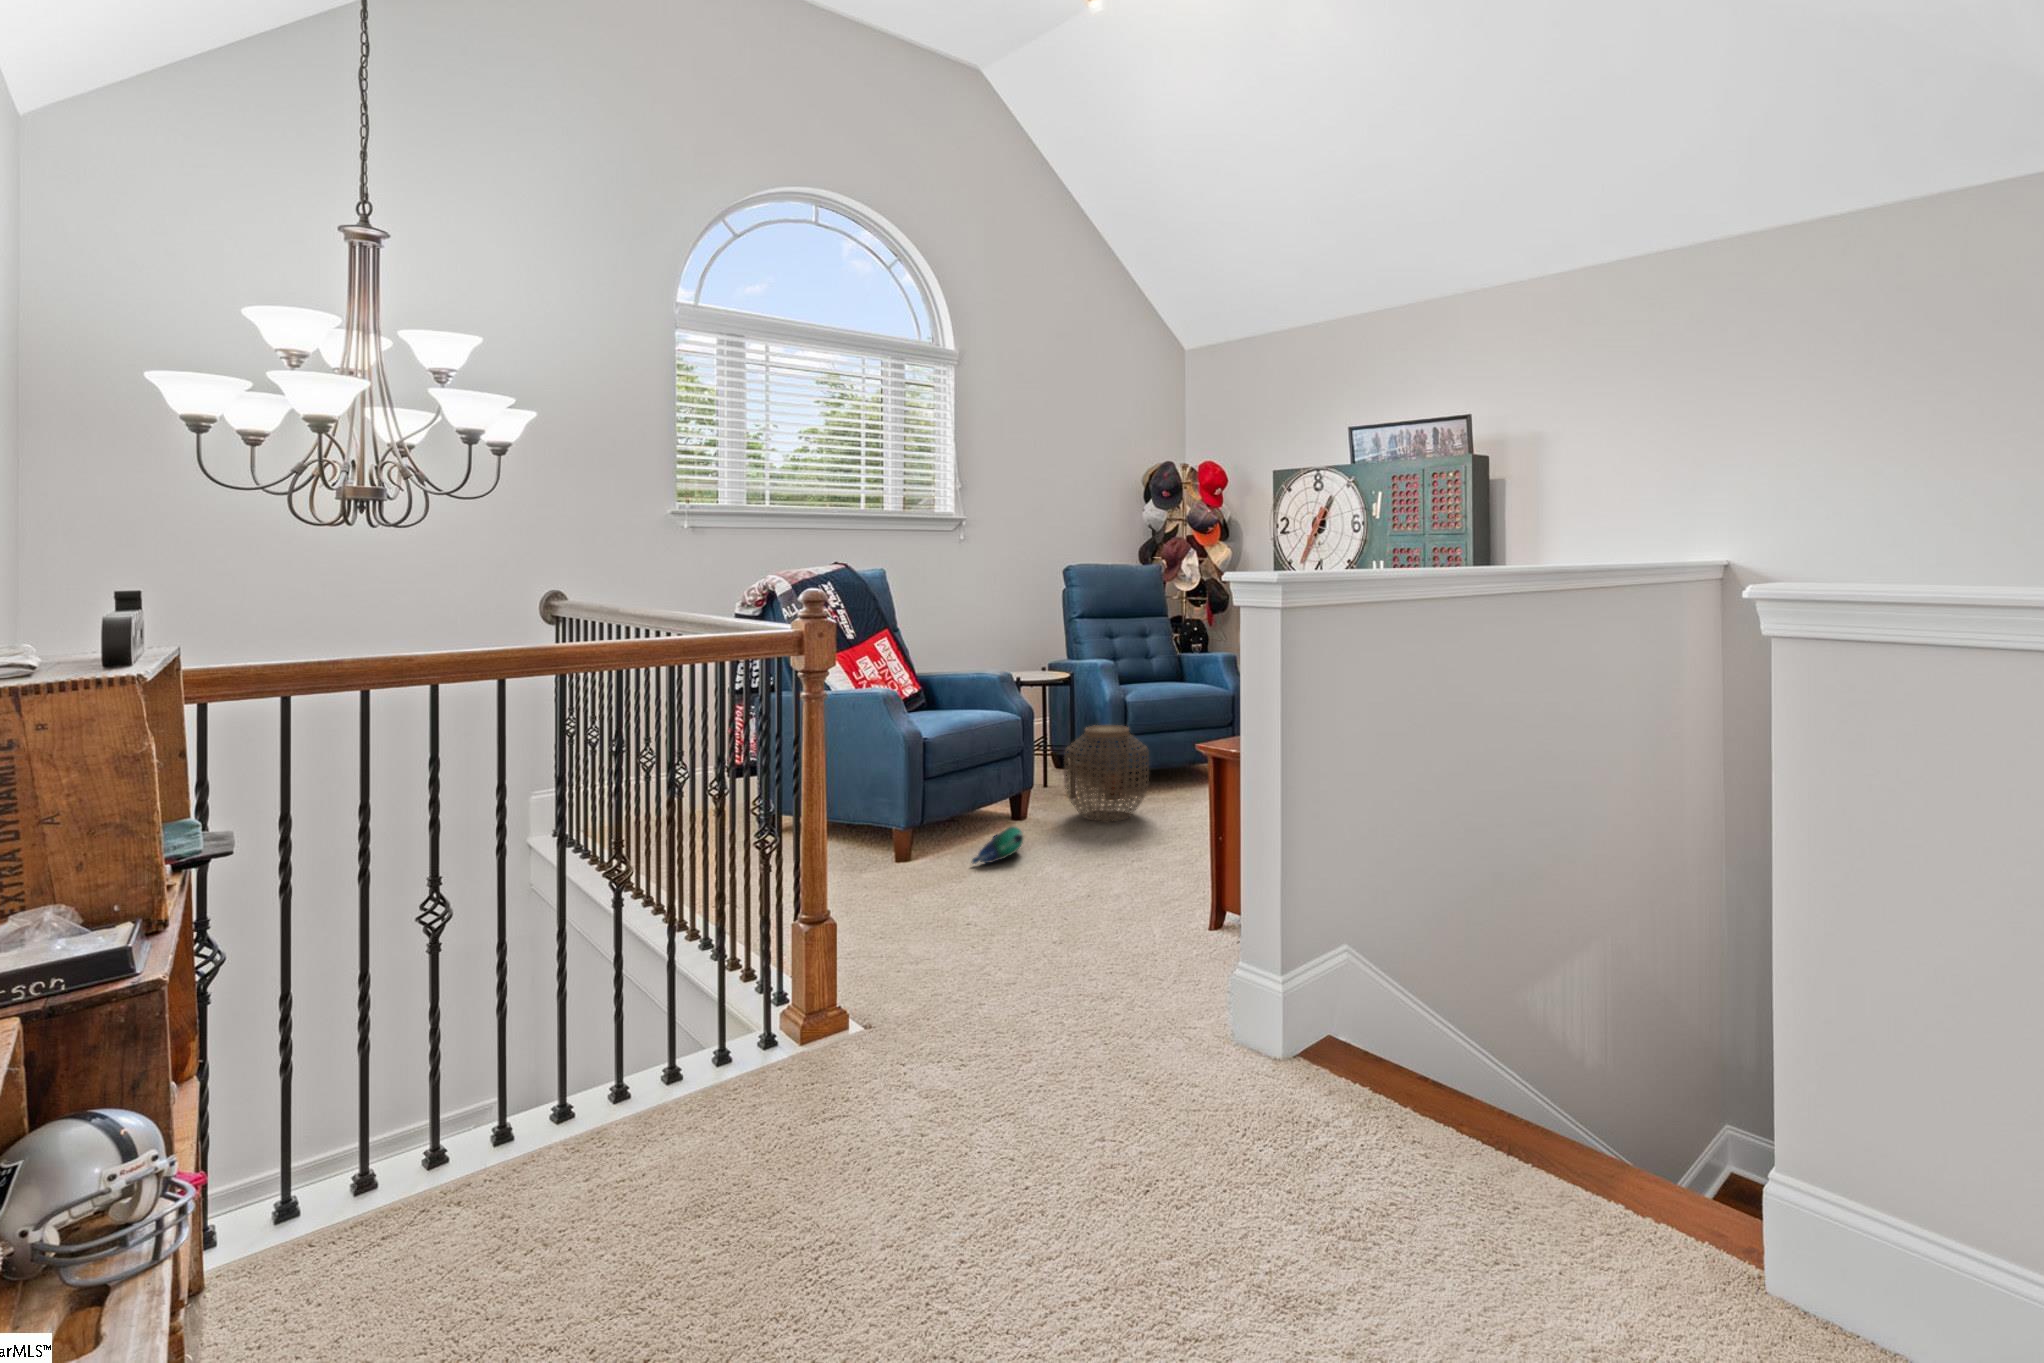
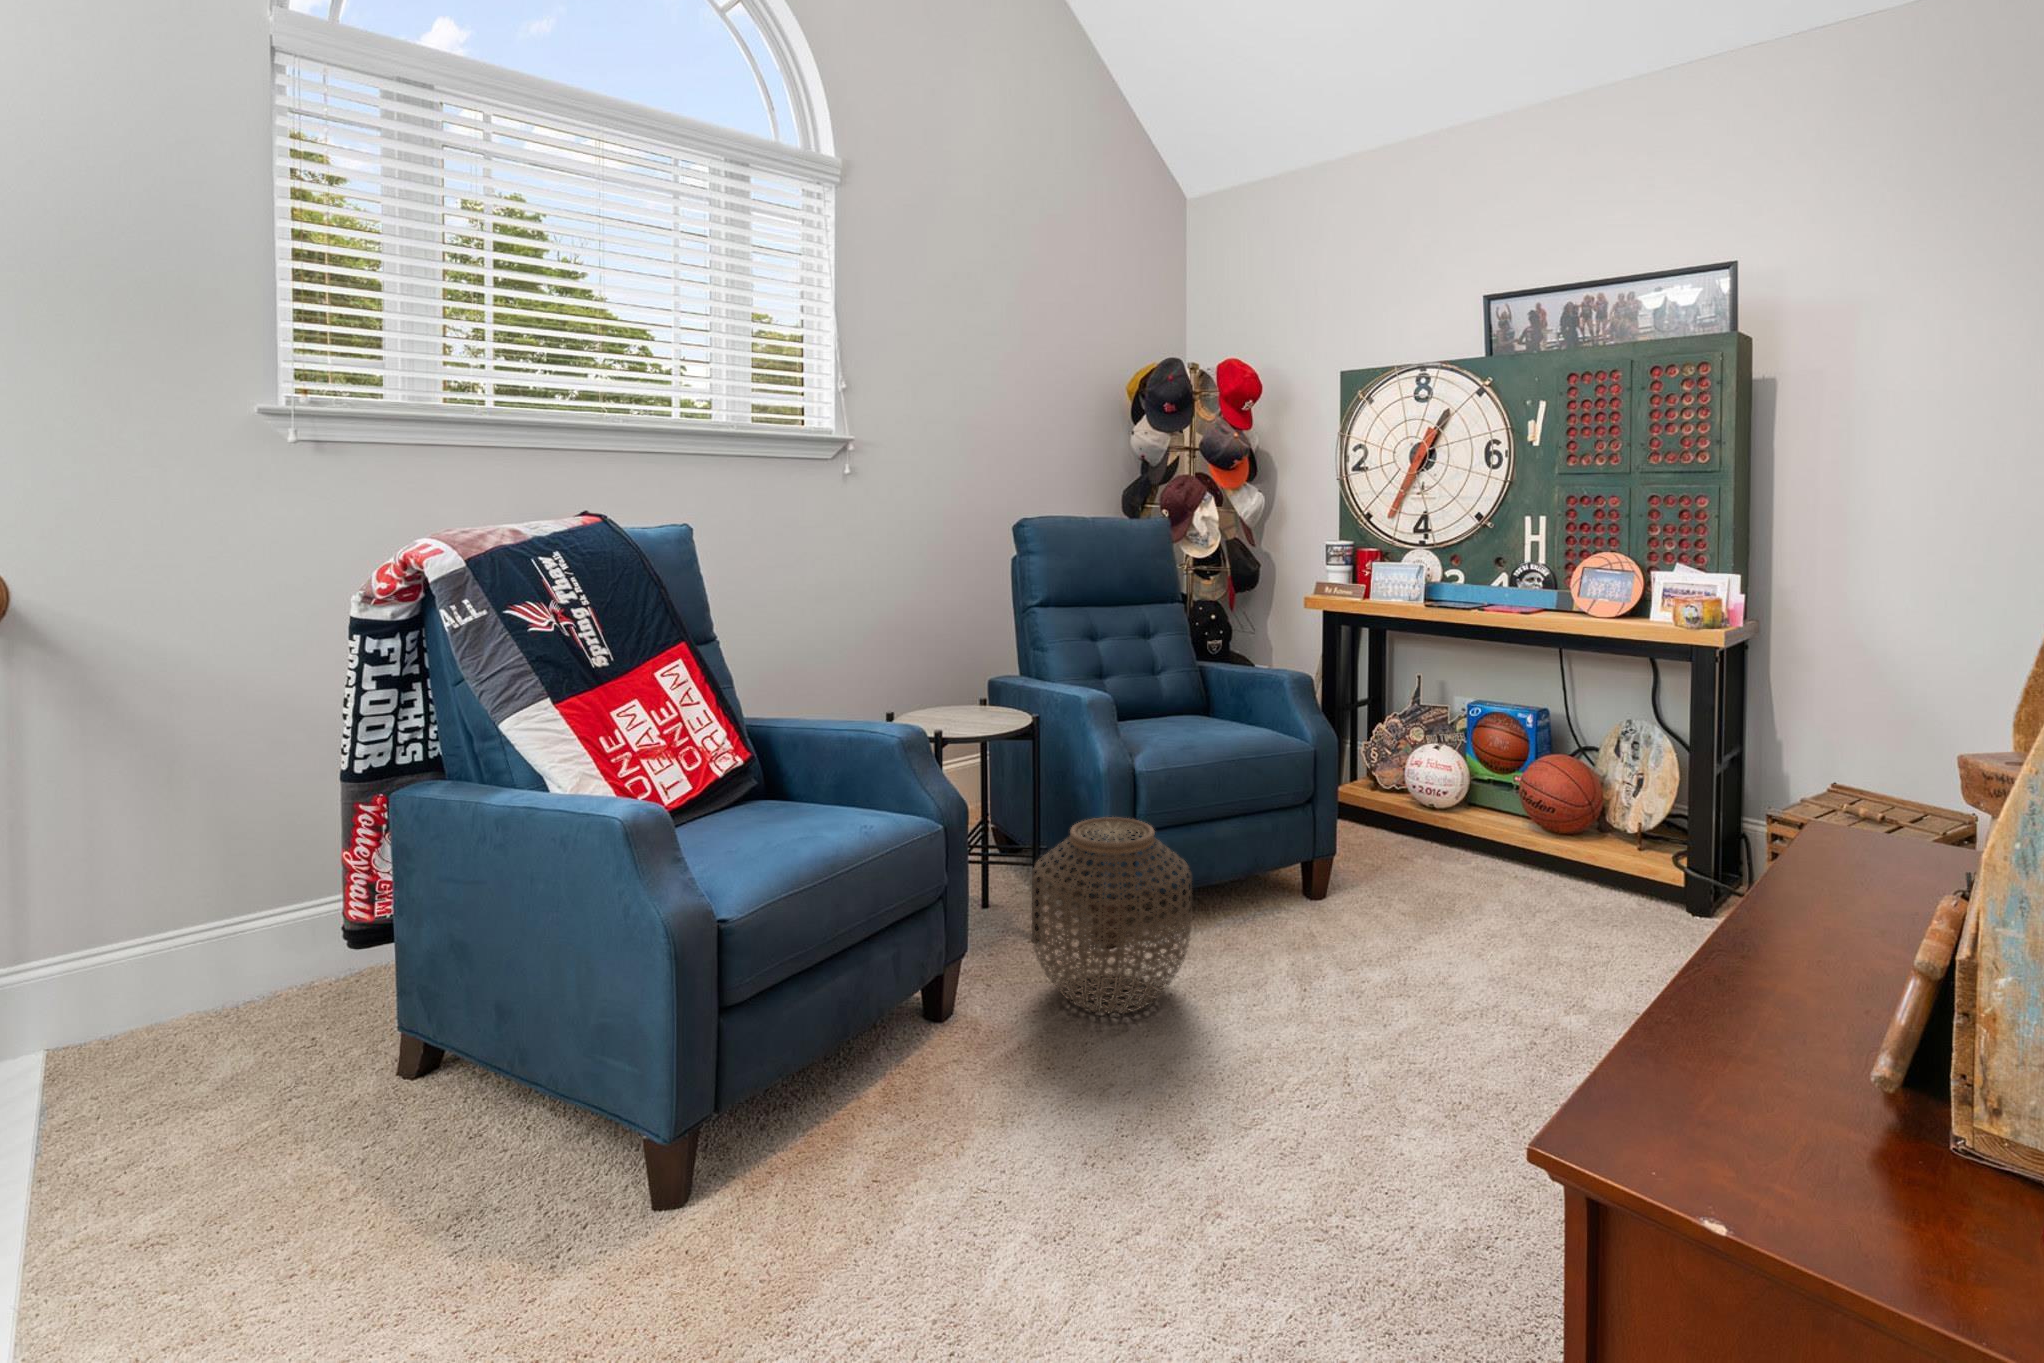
plush toy: present [972,827,1023,863] -> none [838,1078,958,1207]

